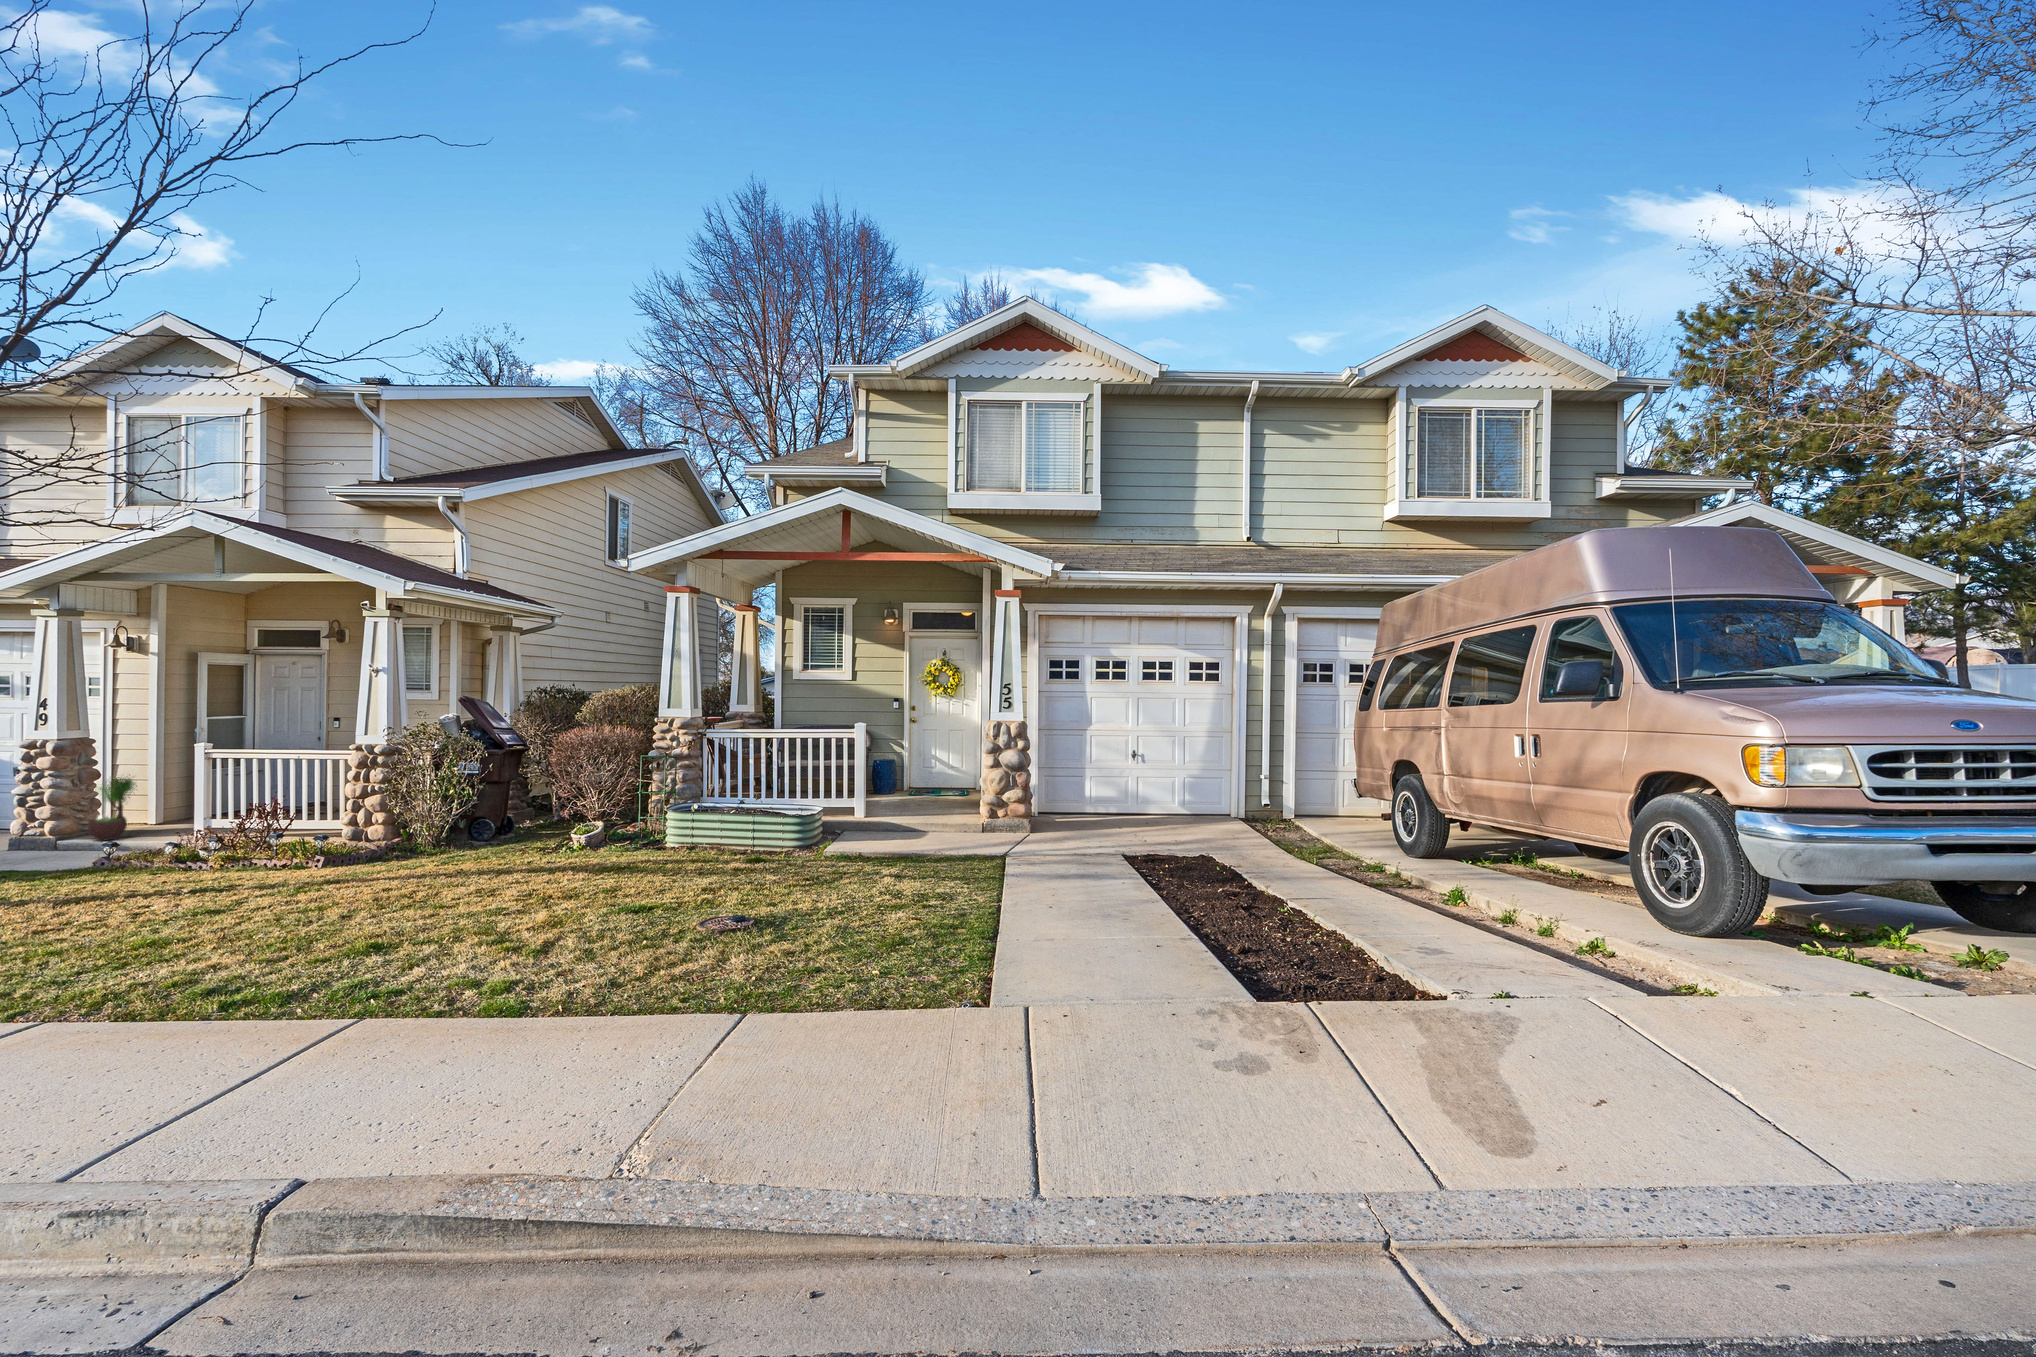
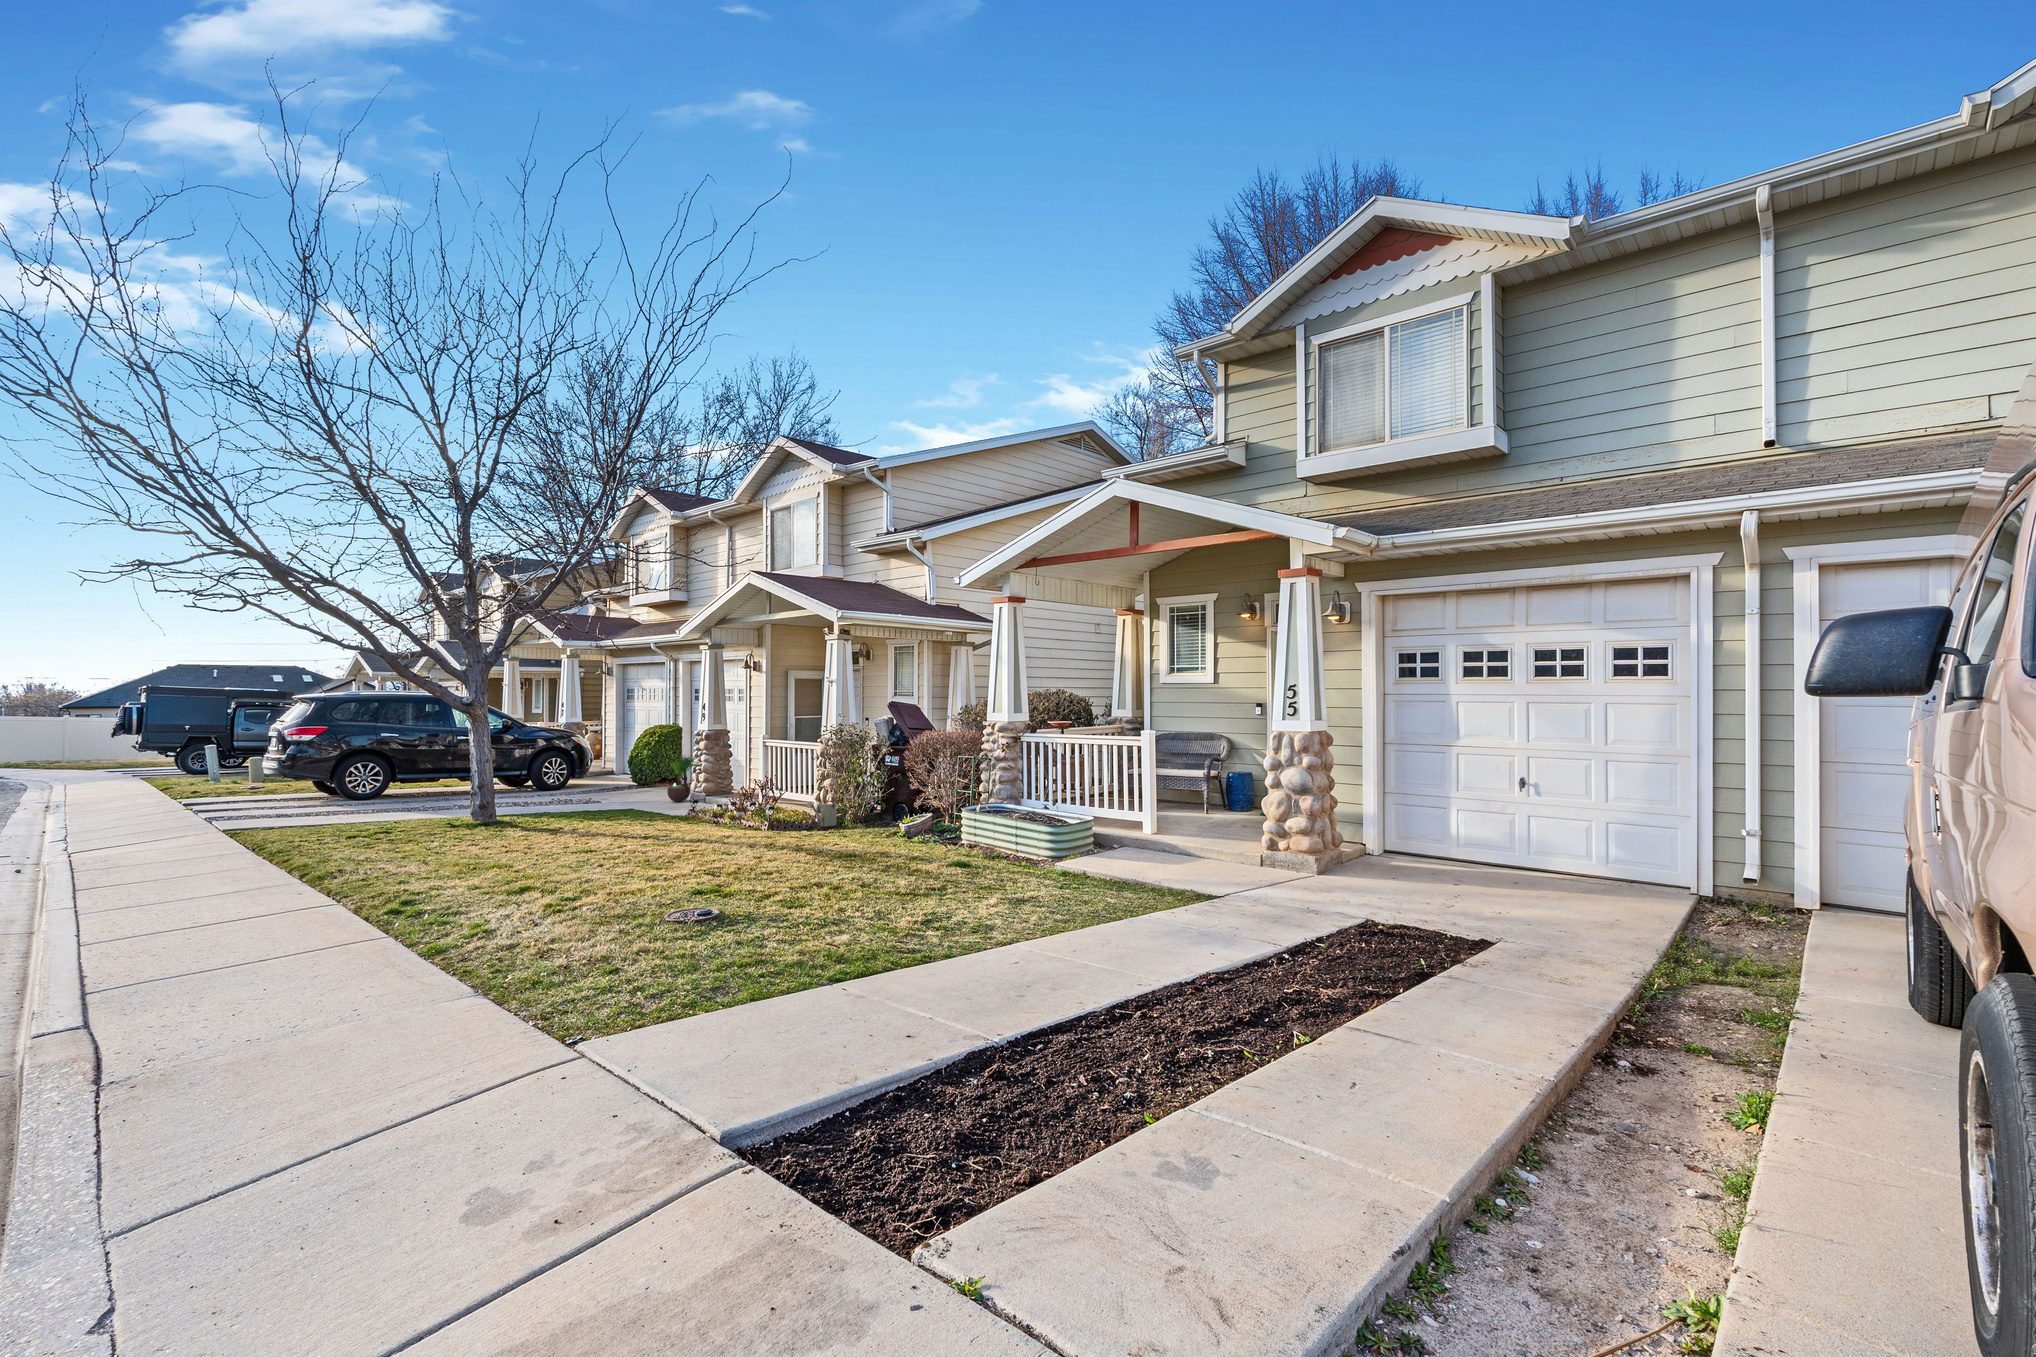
watering can: none [447,810,476,846] -> present [807,797,838,828]

